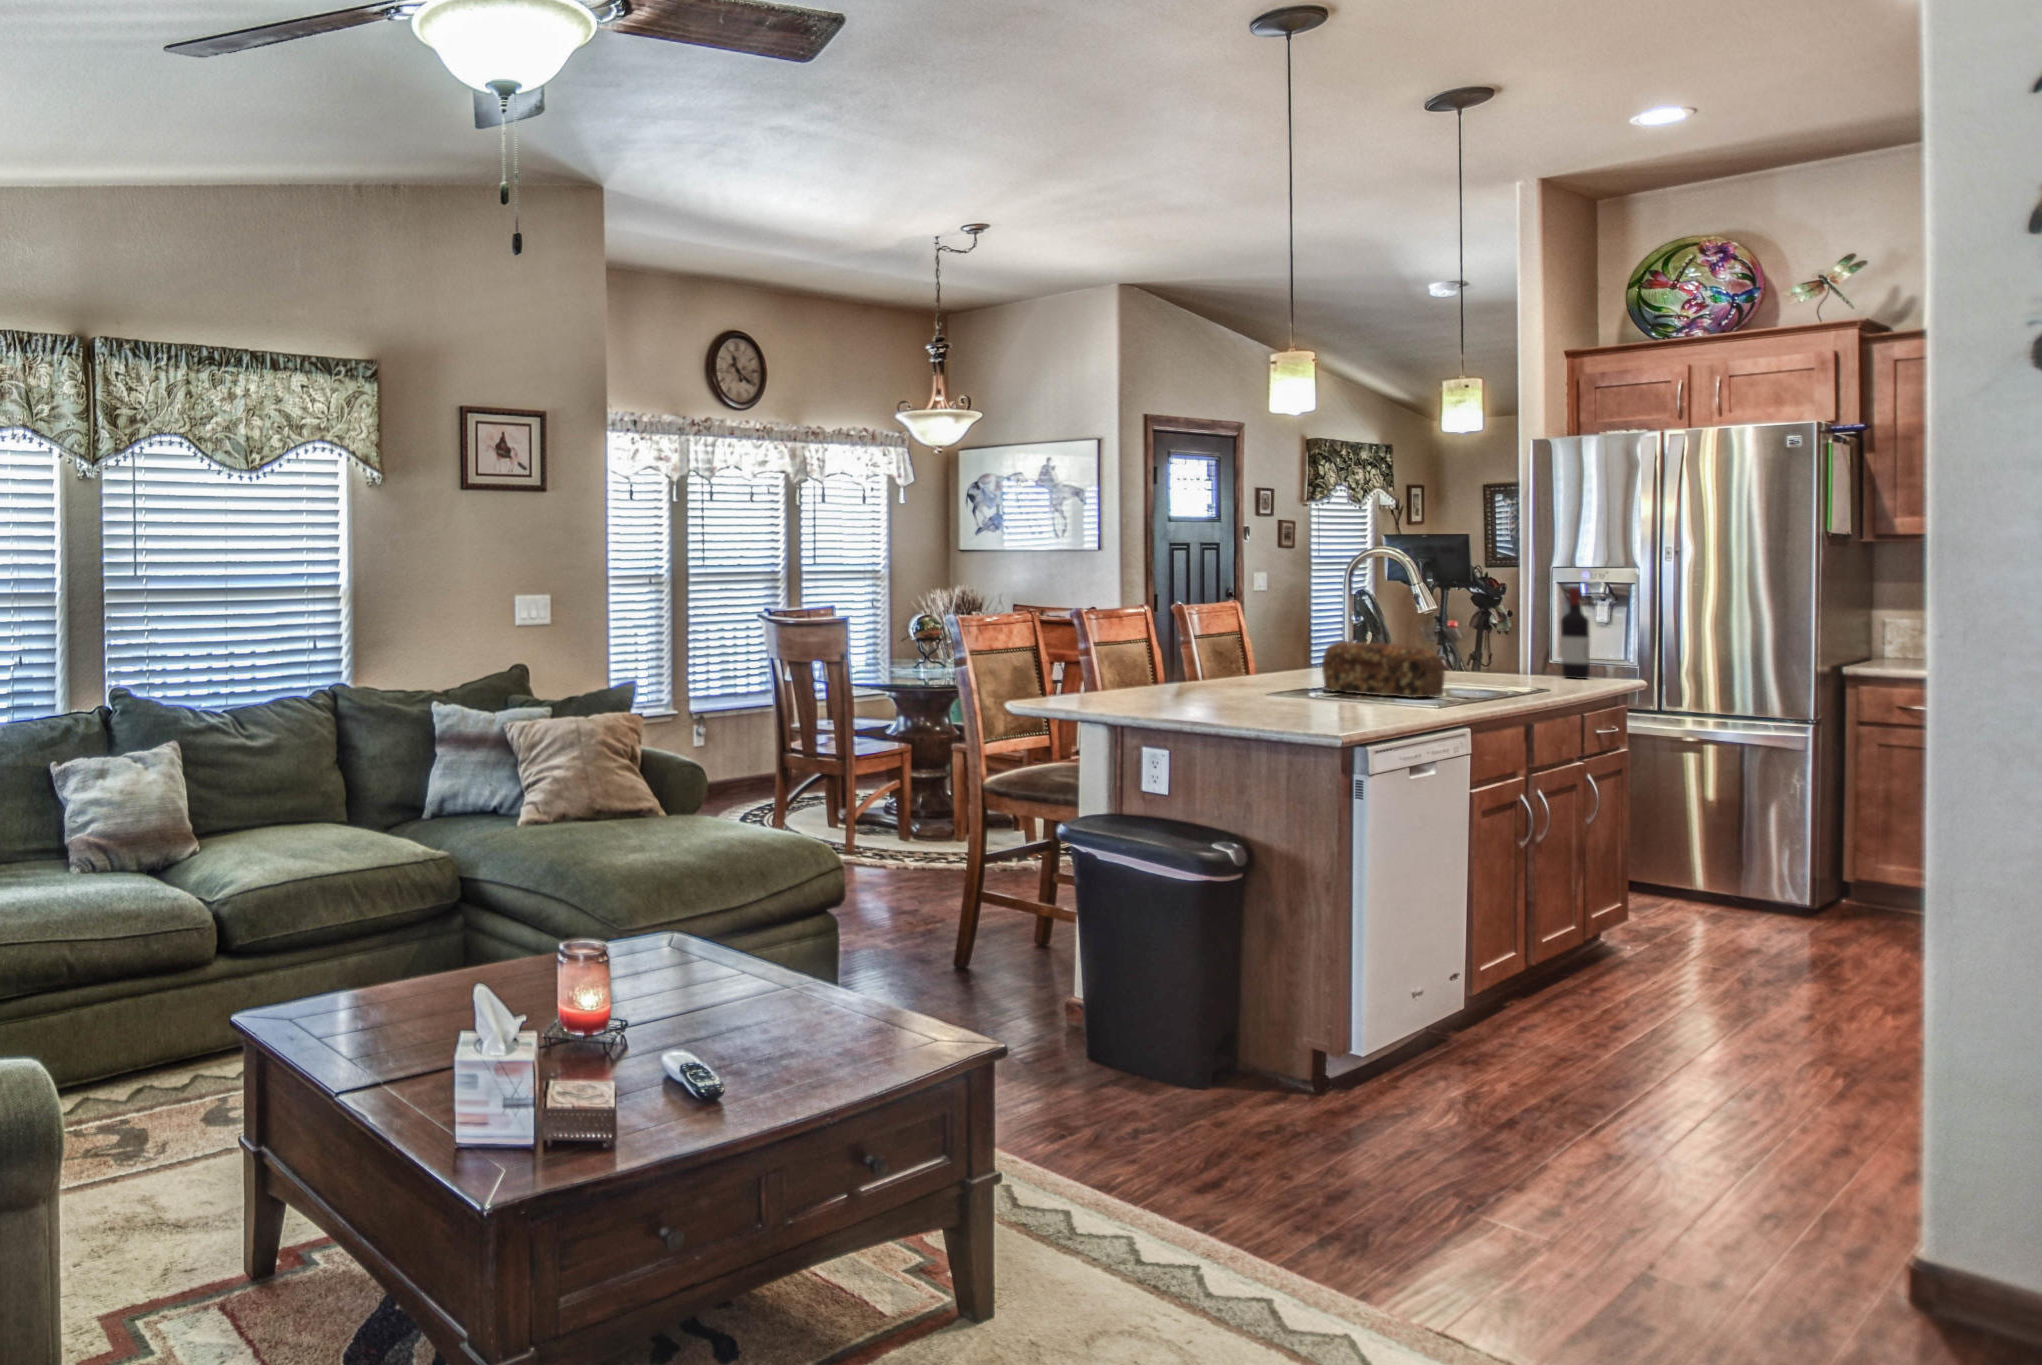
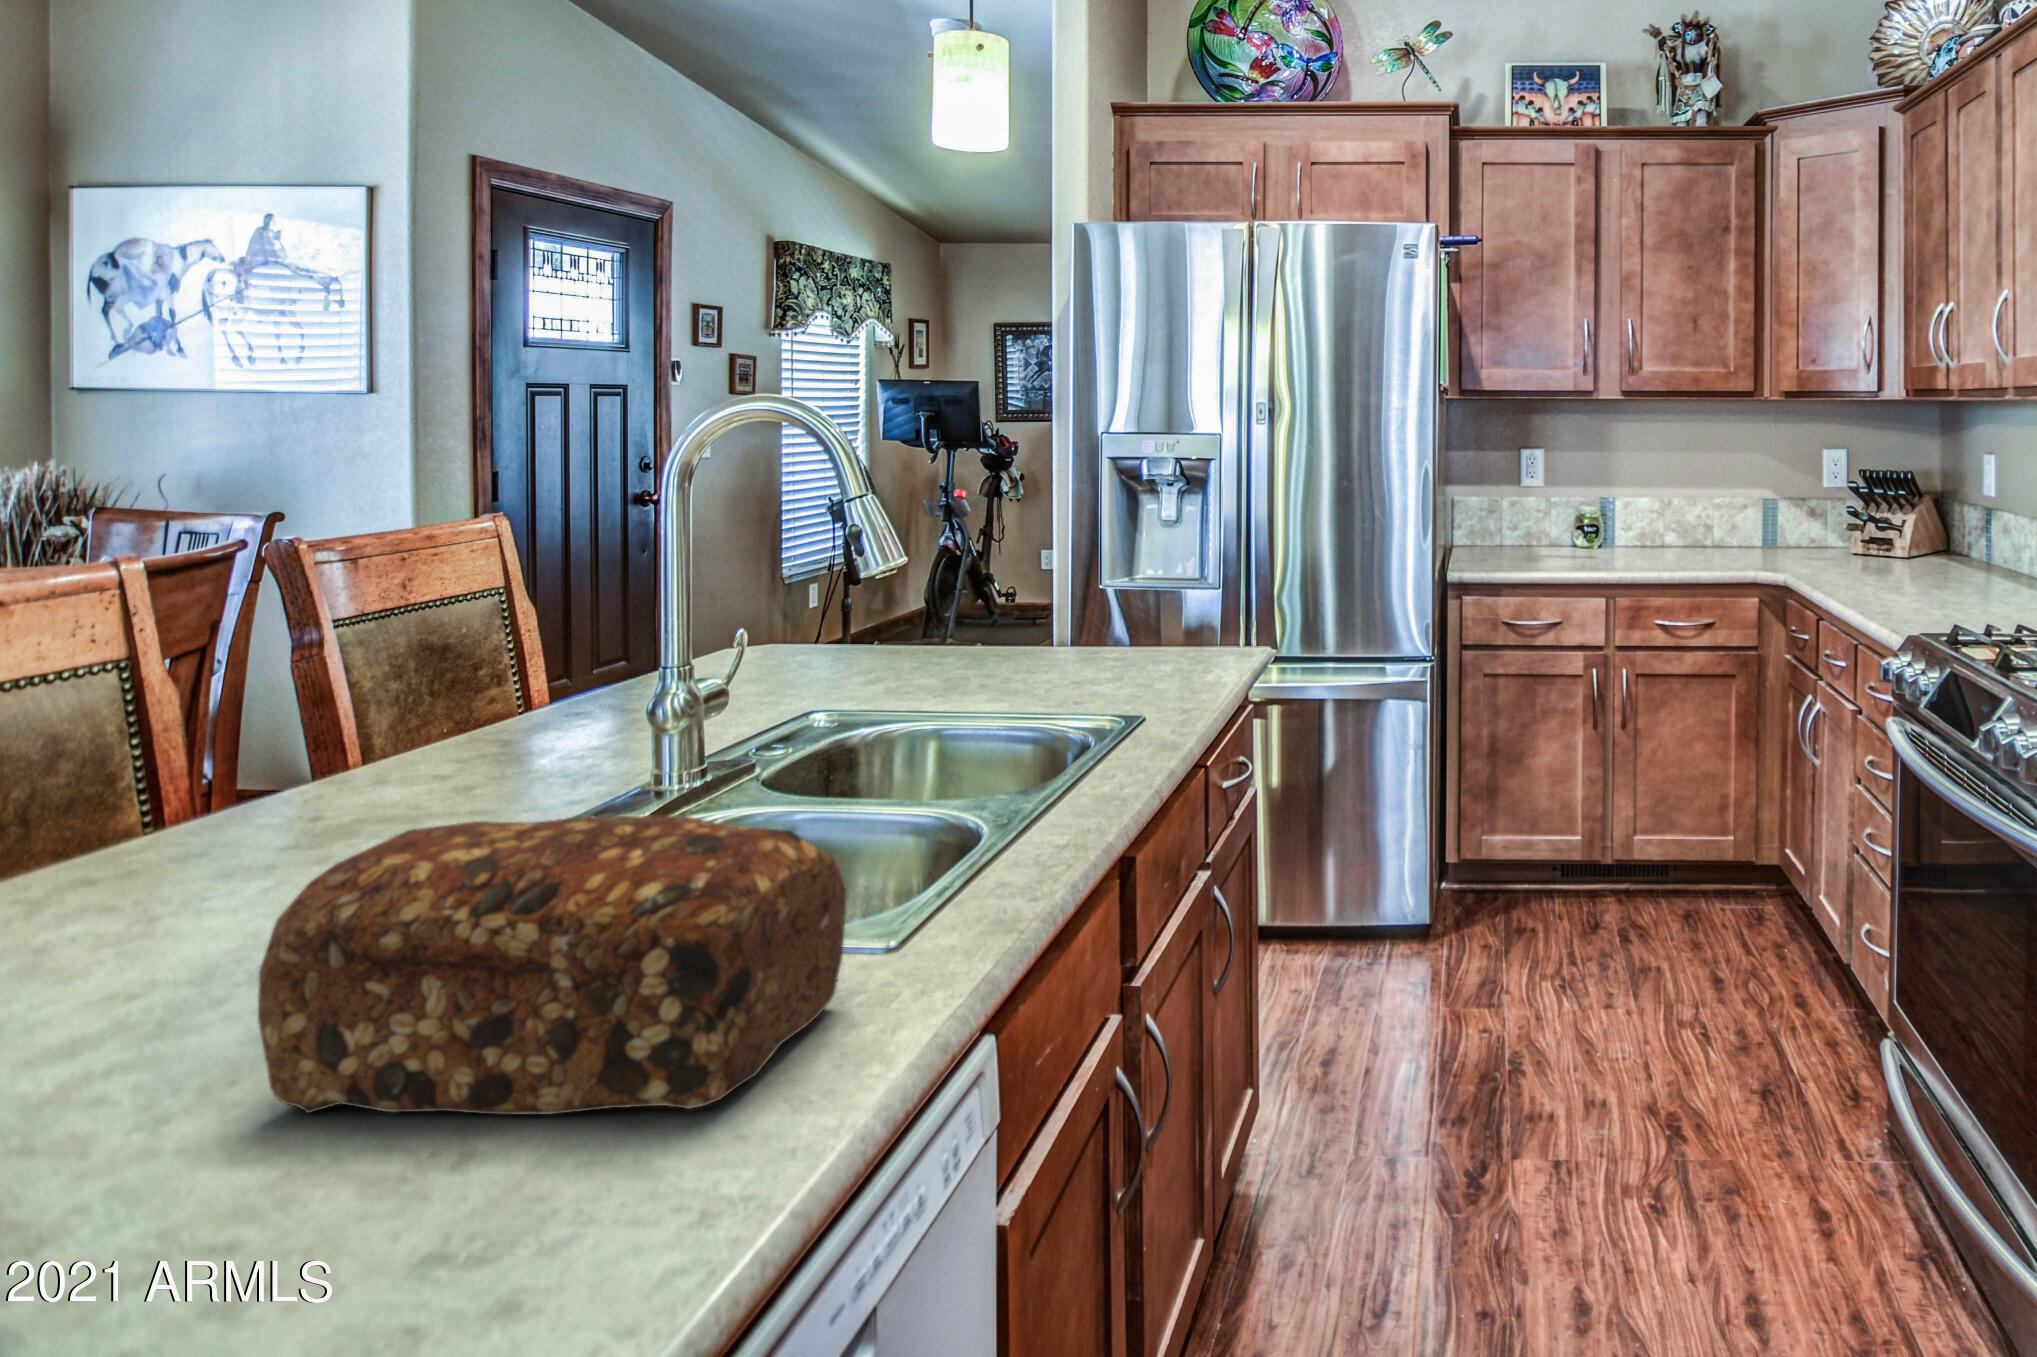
wine bottle: present [1561,589,1590,679] -> none [1134,481,1185,666]

